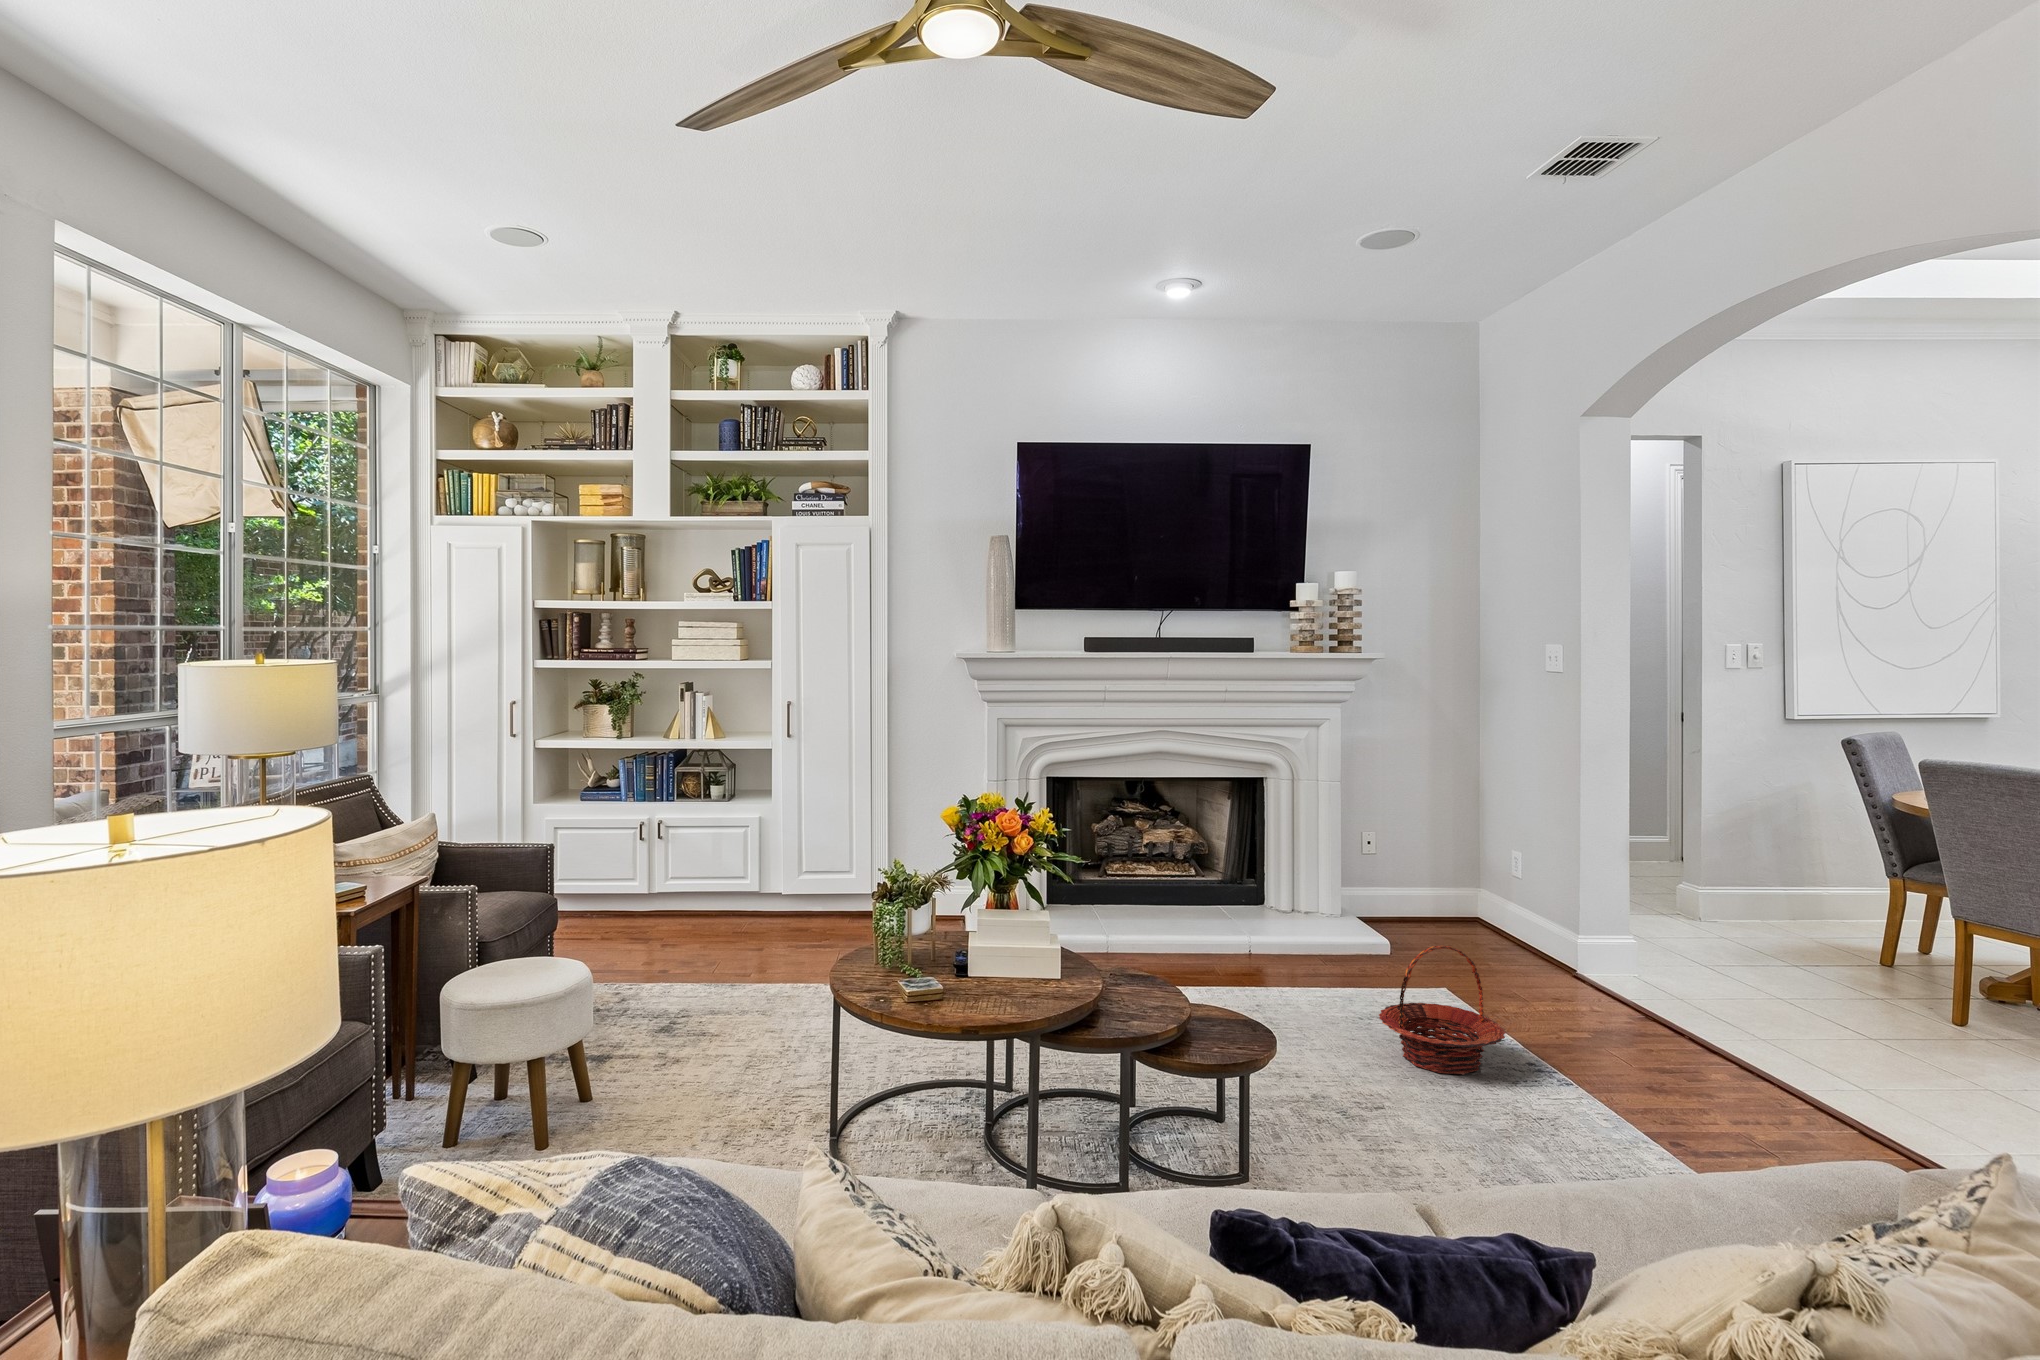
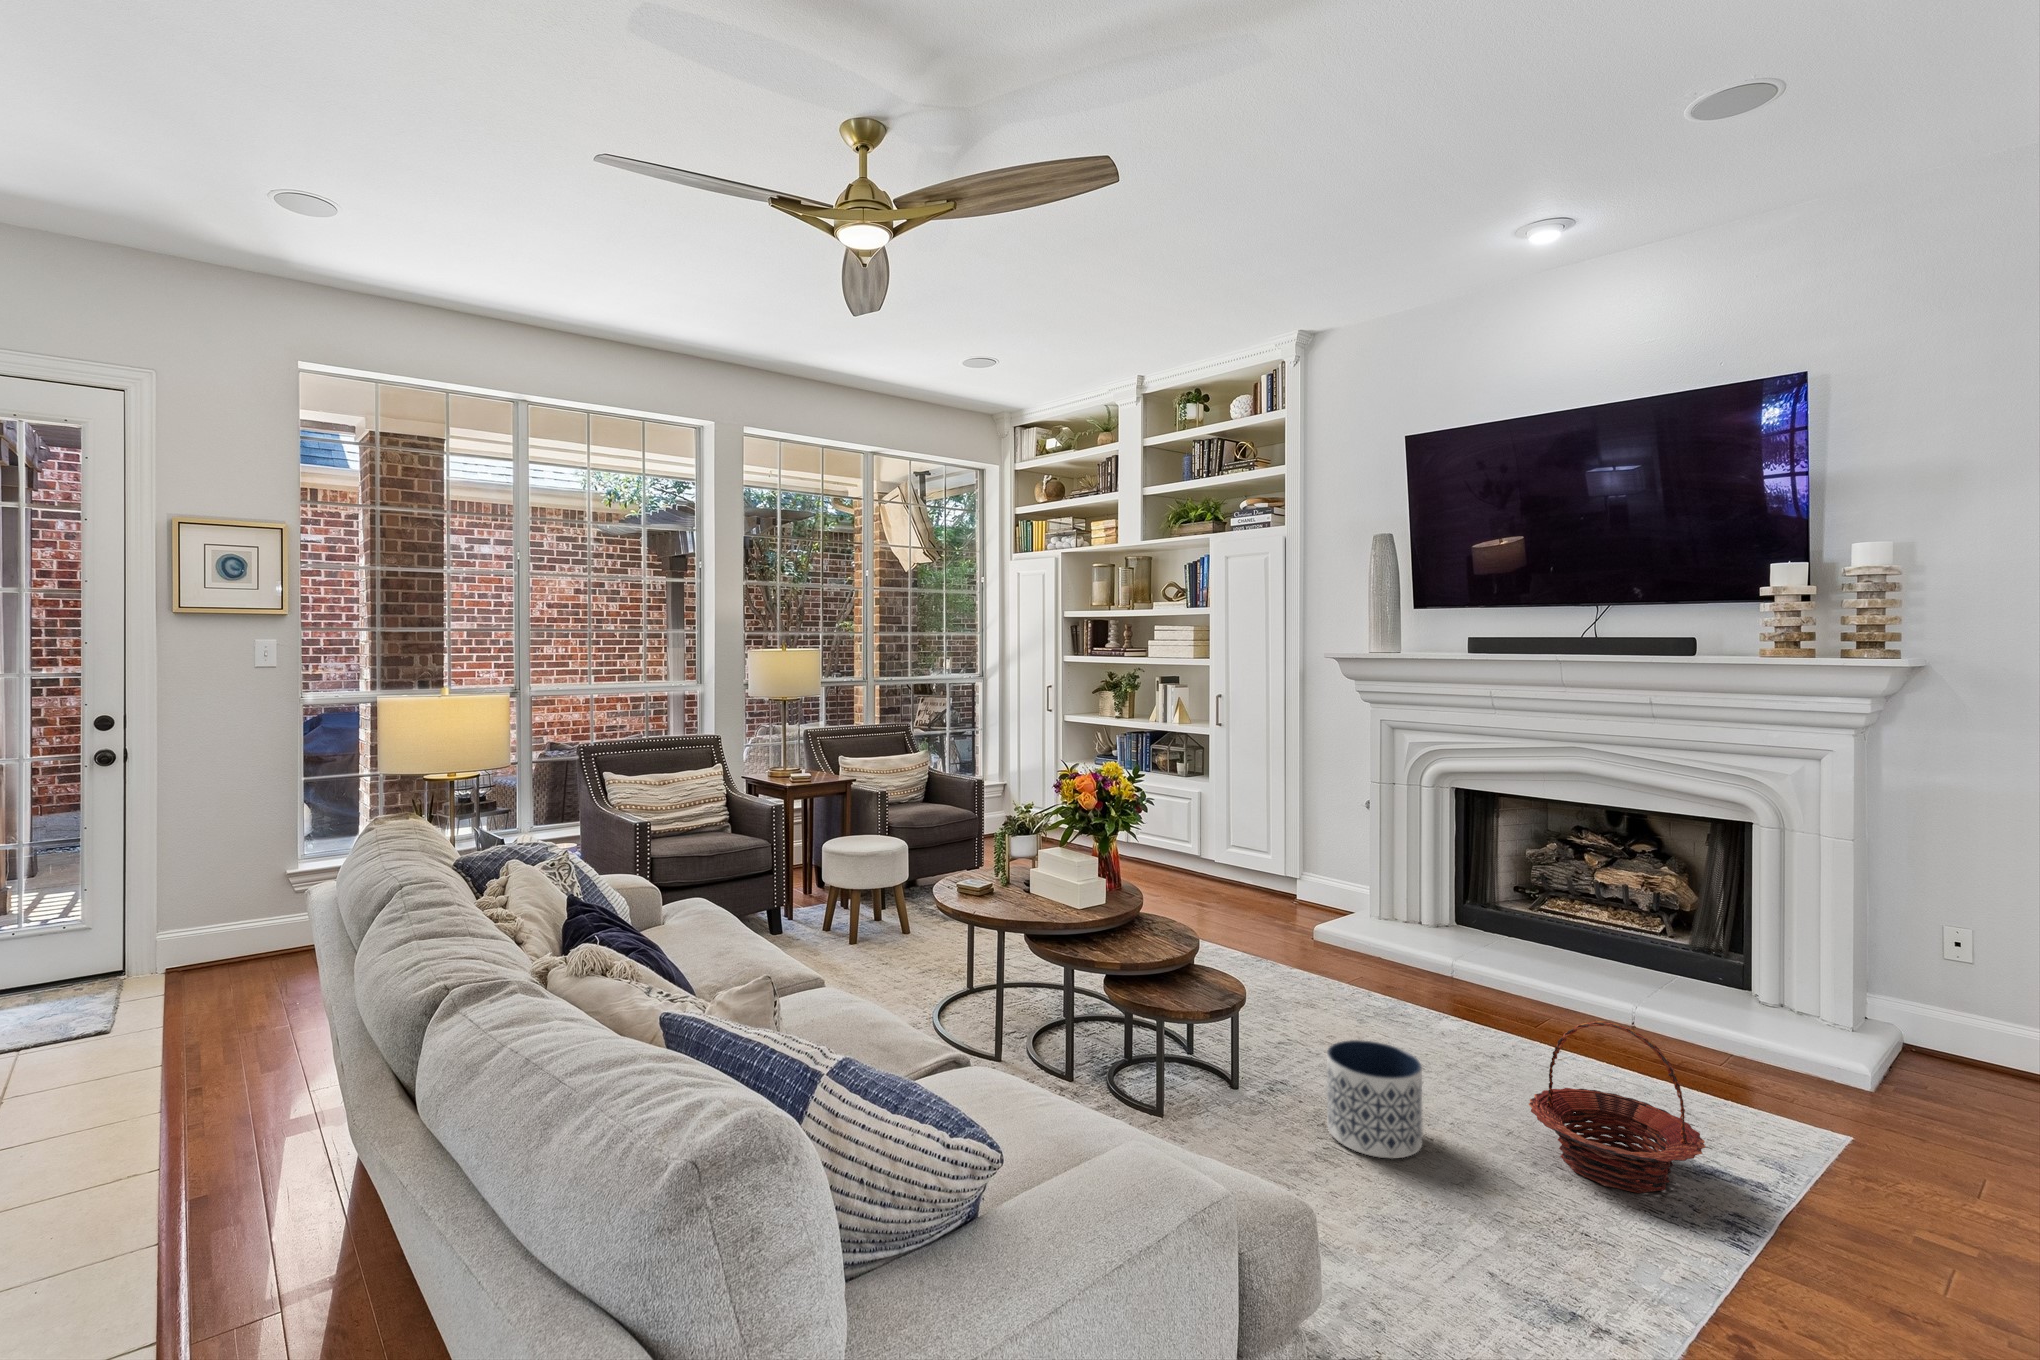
planter: none [1294,1019,1381,1126] -> present [1327,1040,1422,1158]

